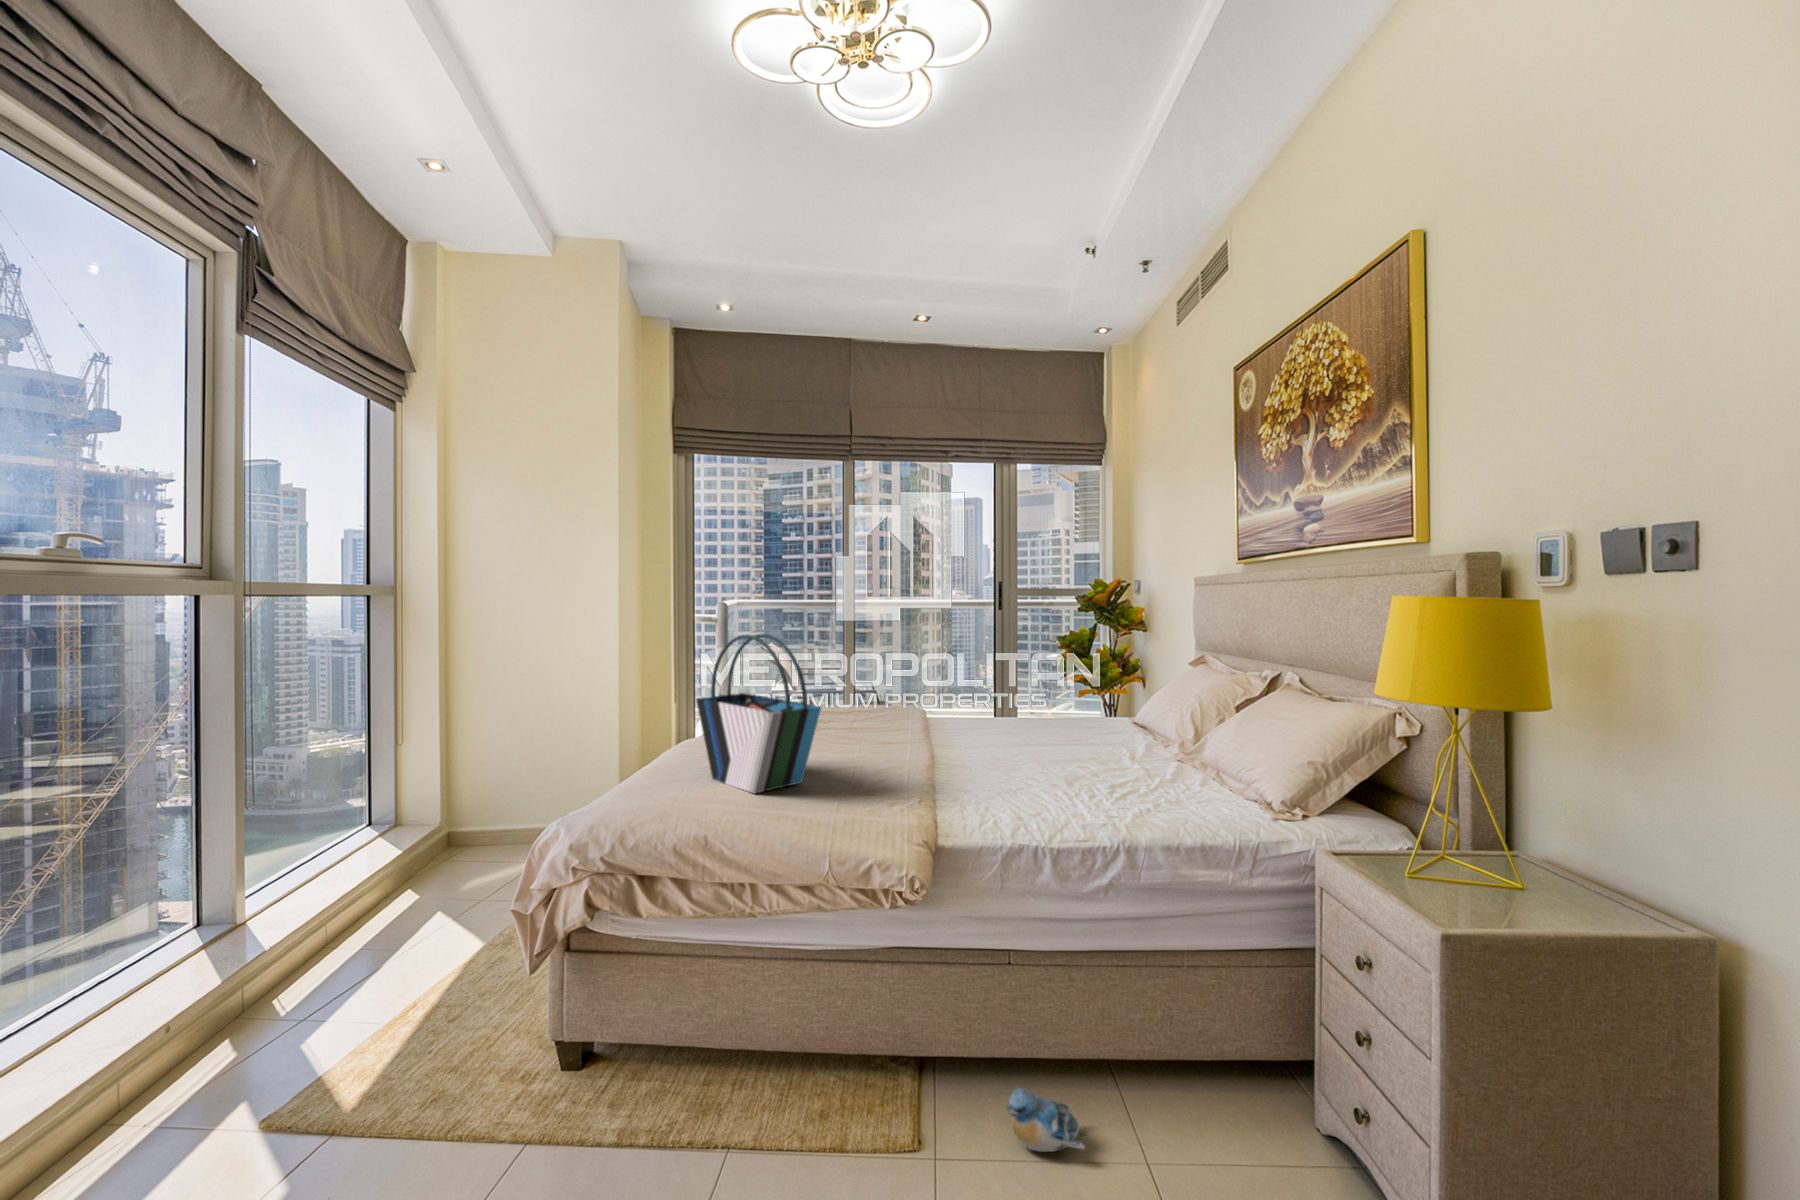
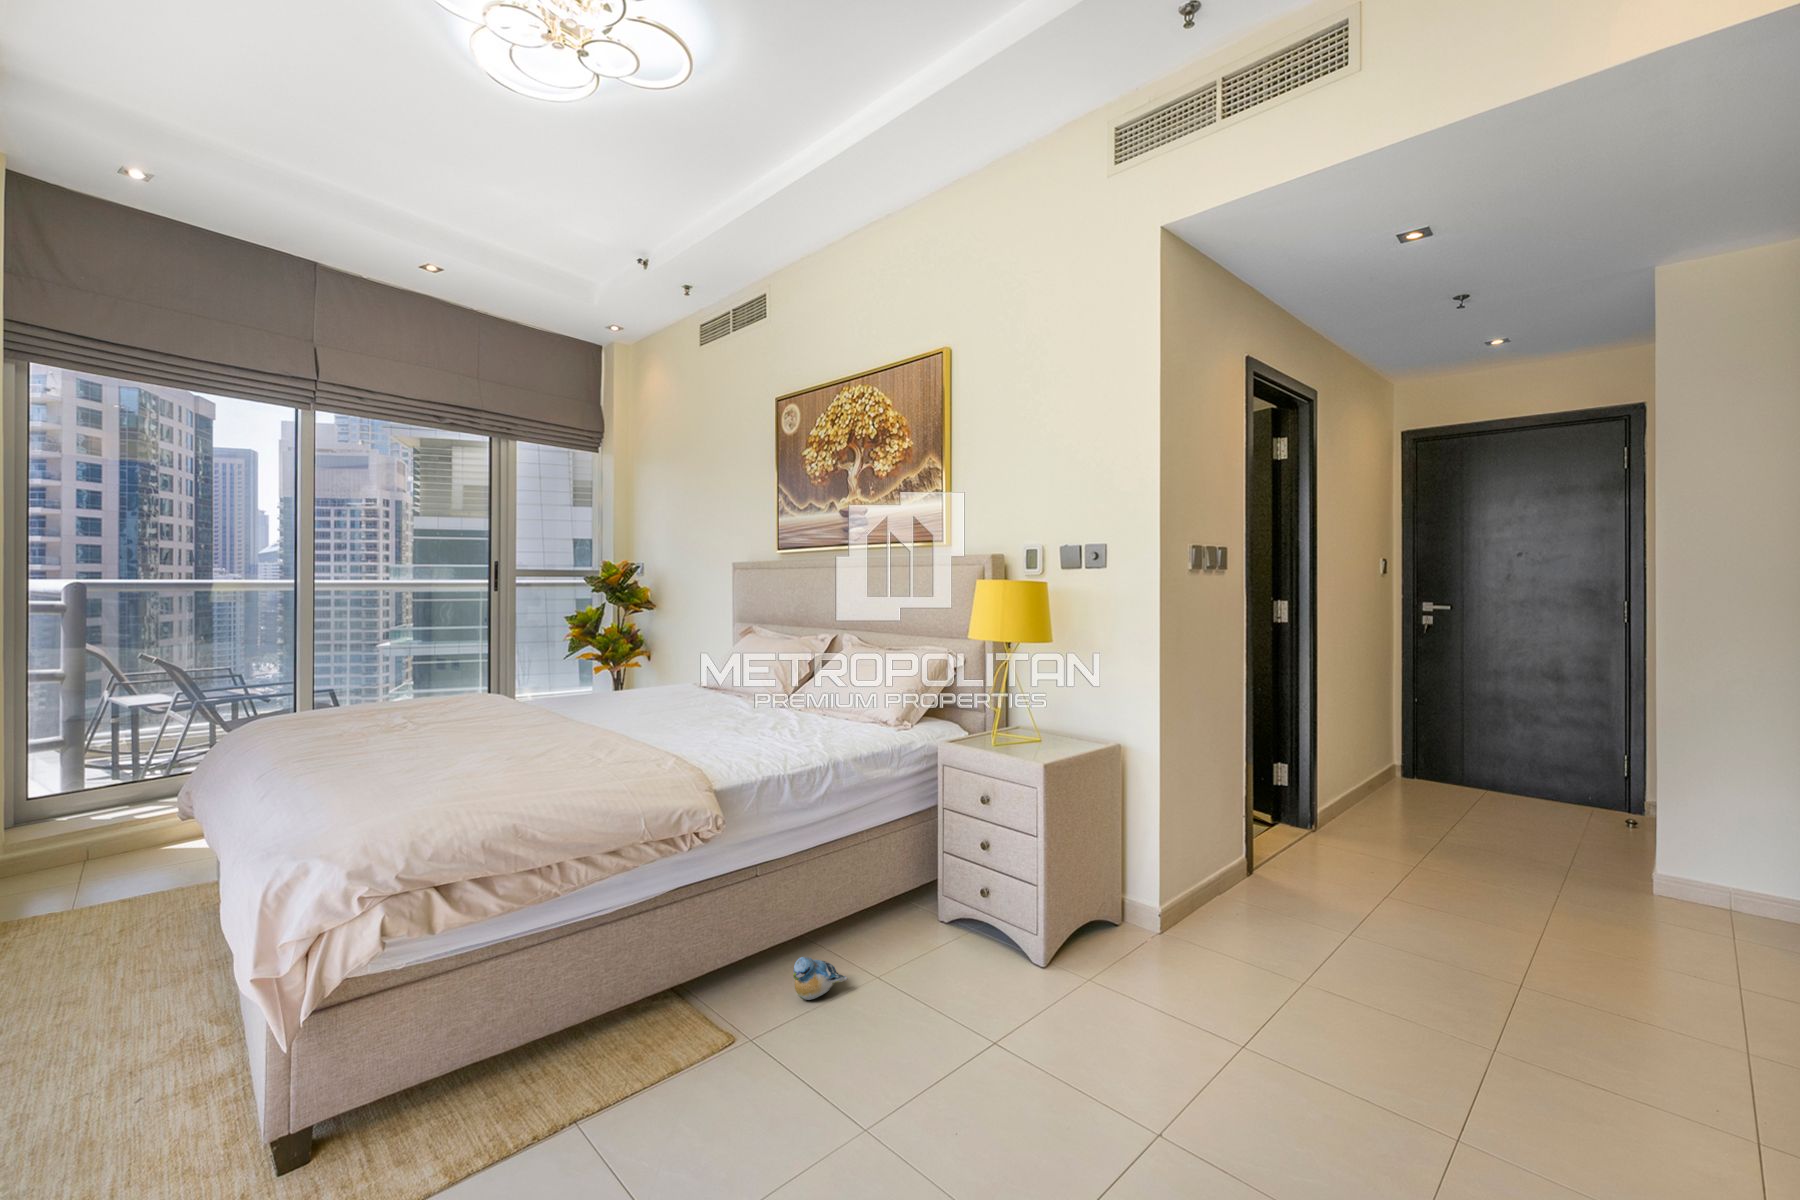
tote bag: present [696,634,821,793] -> none [376,610,566,782]

